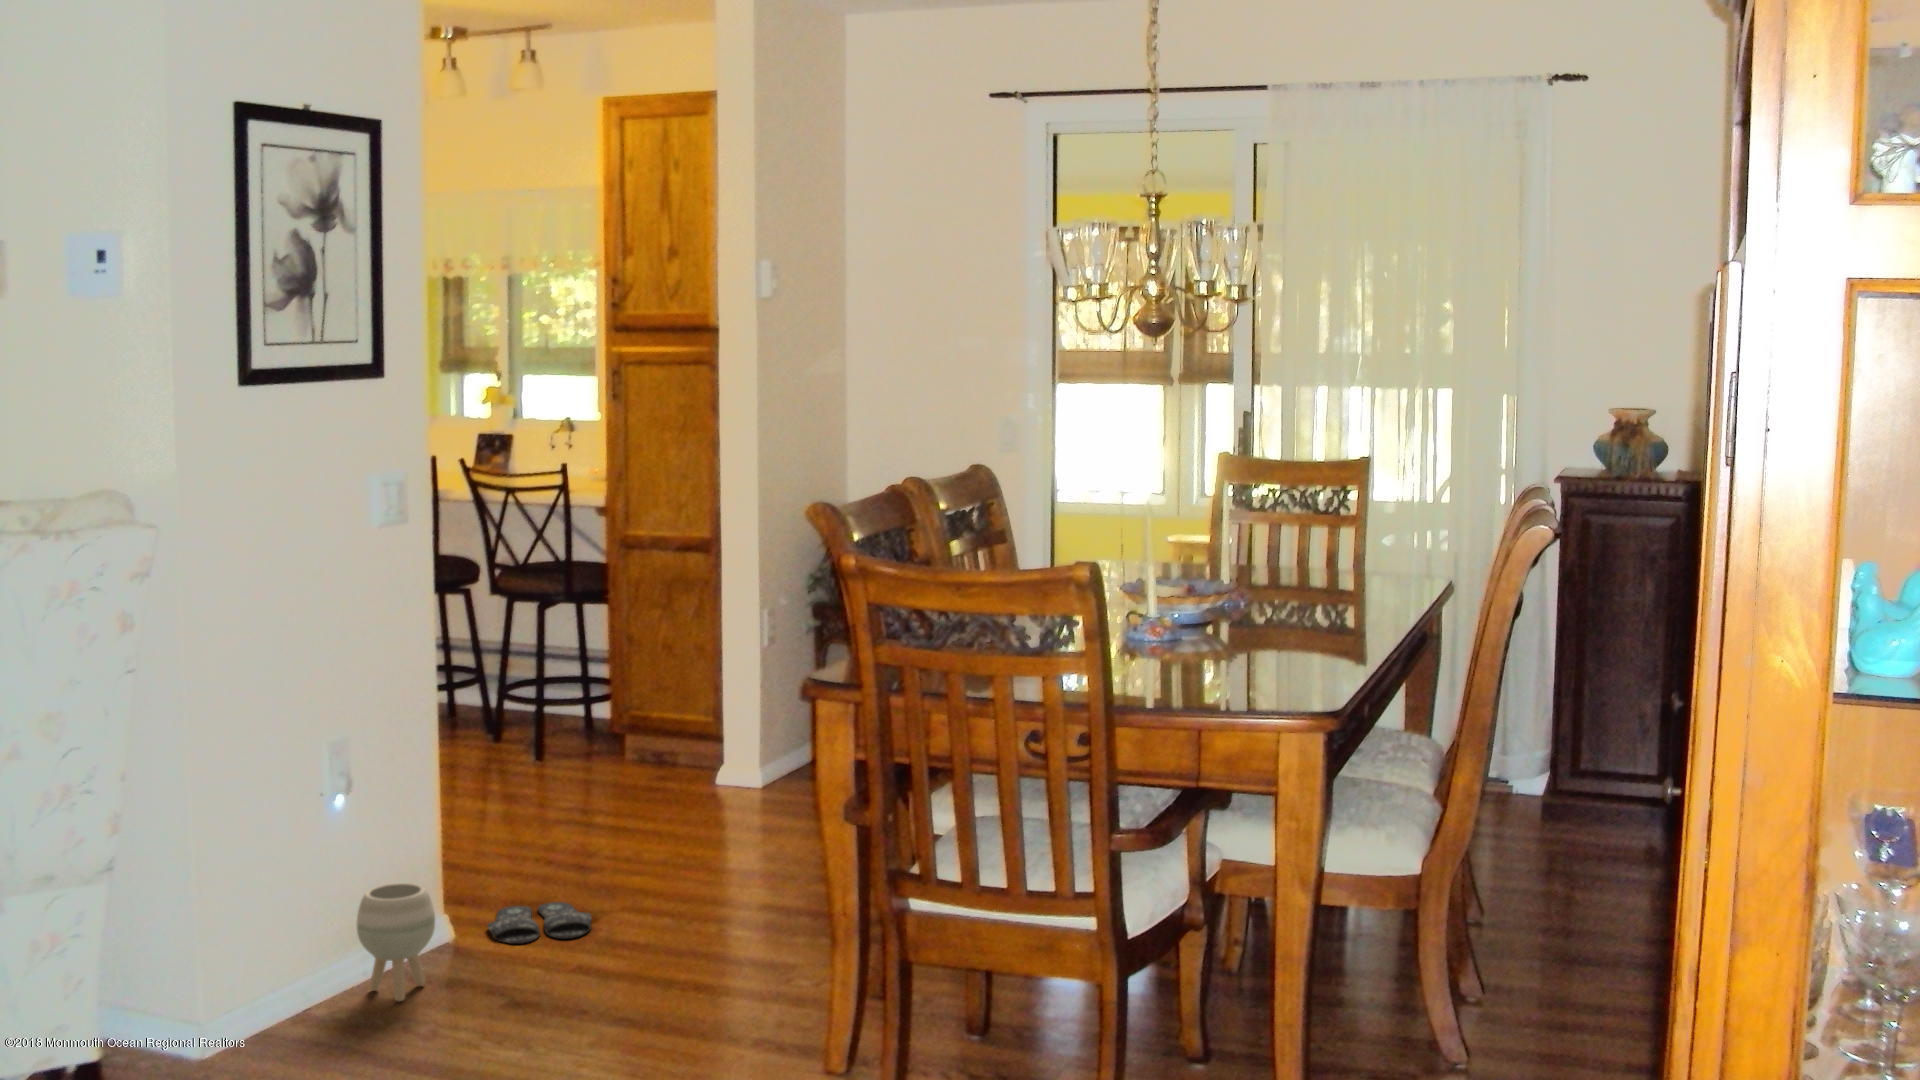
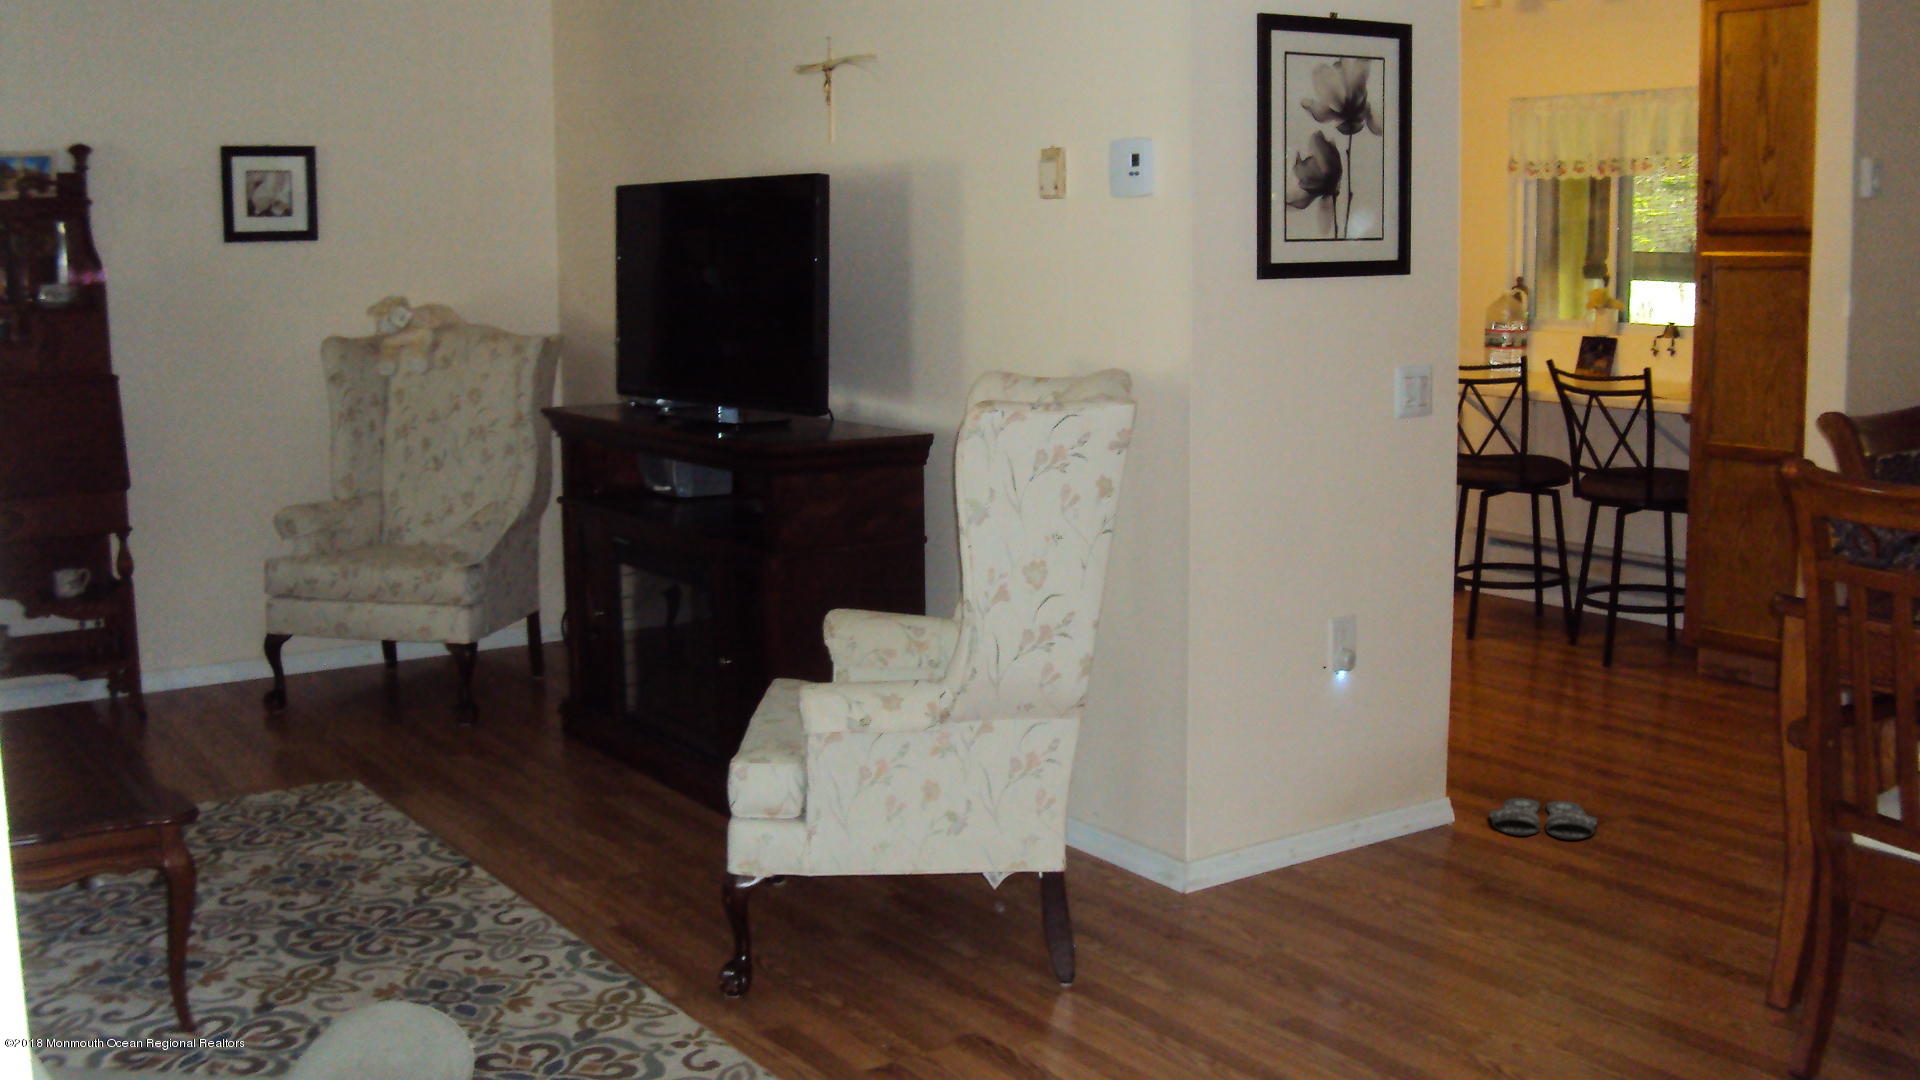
planter: present [357,883,435,1001] -> none [1349,756,1422,868]

